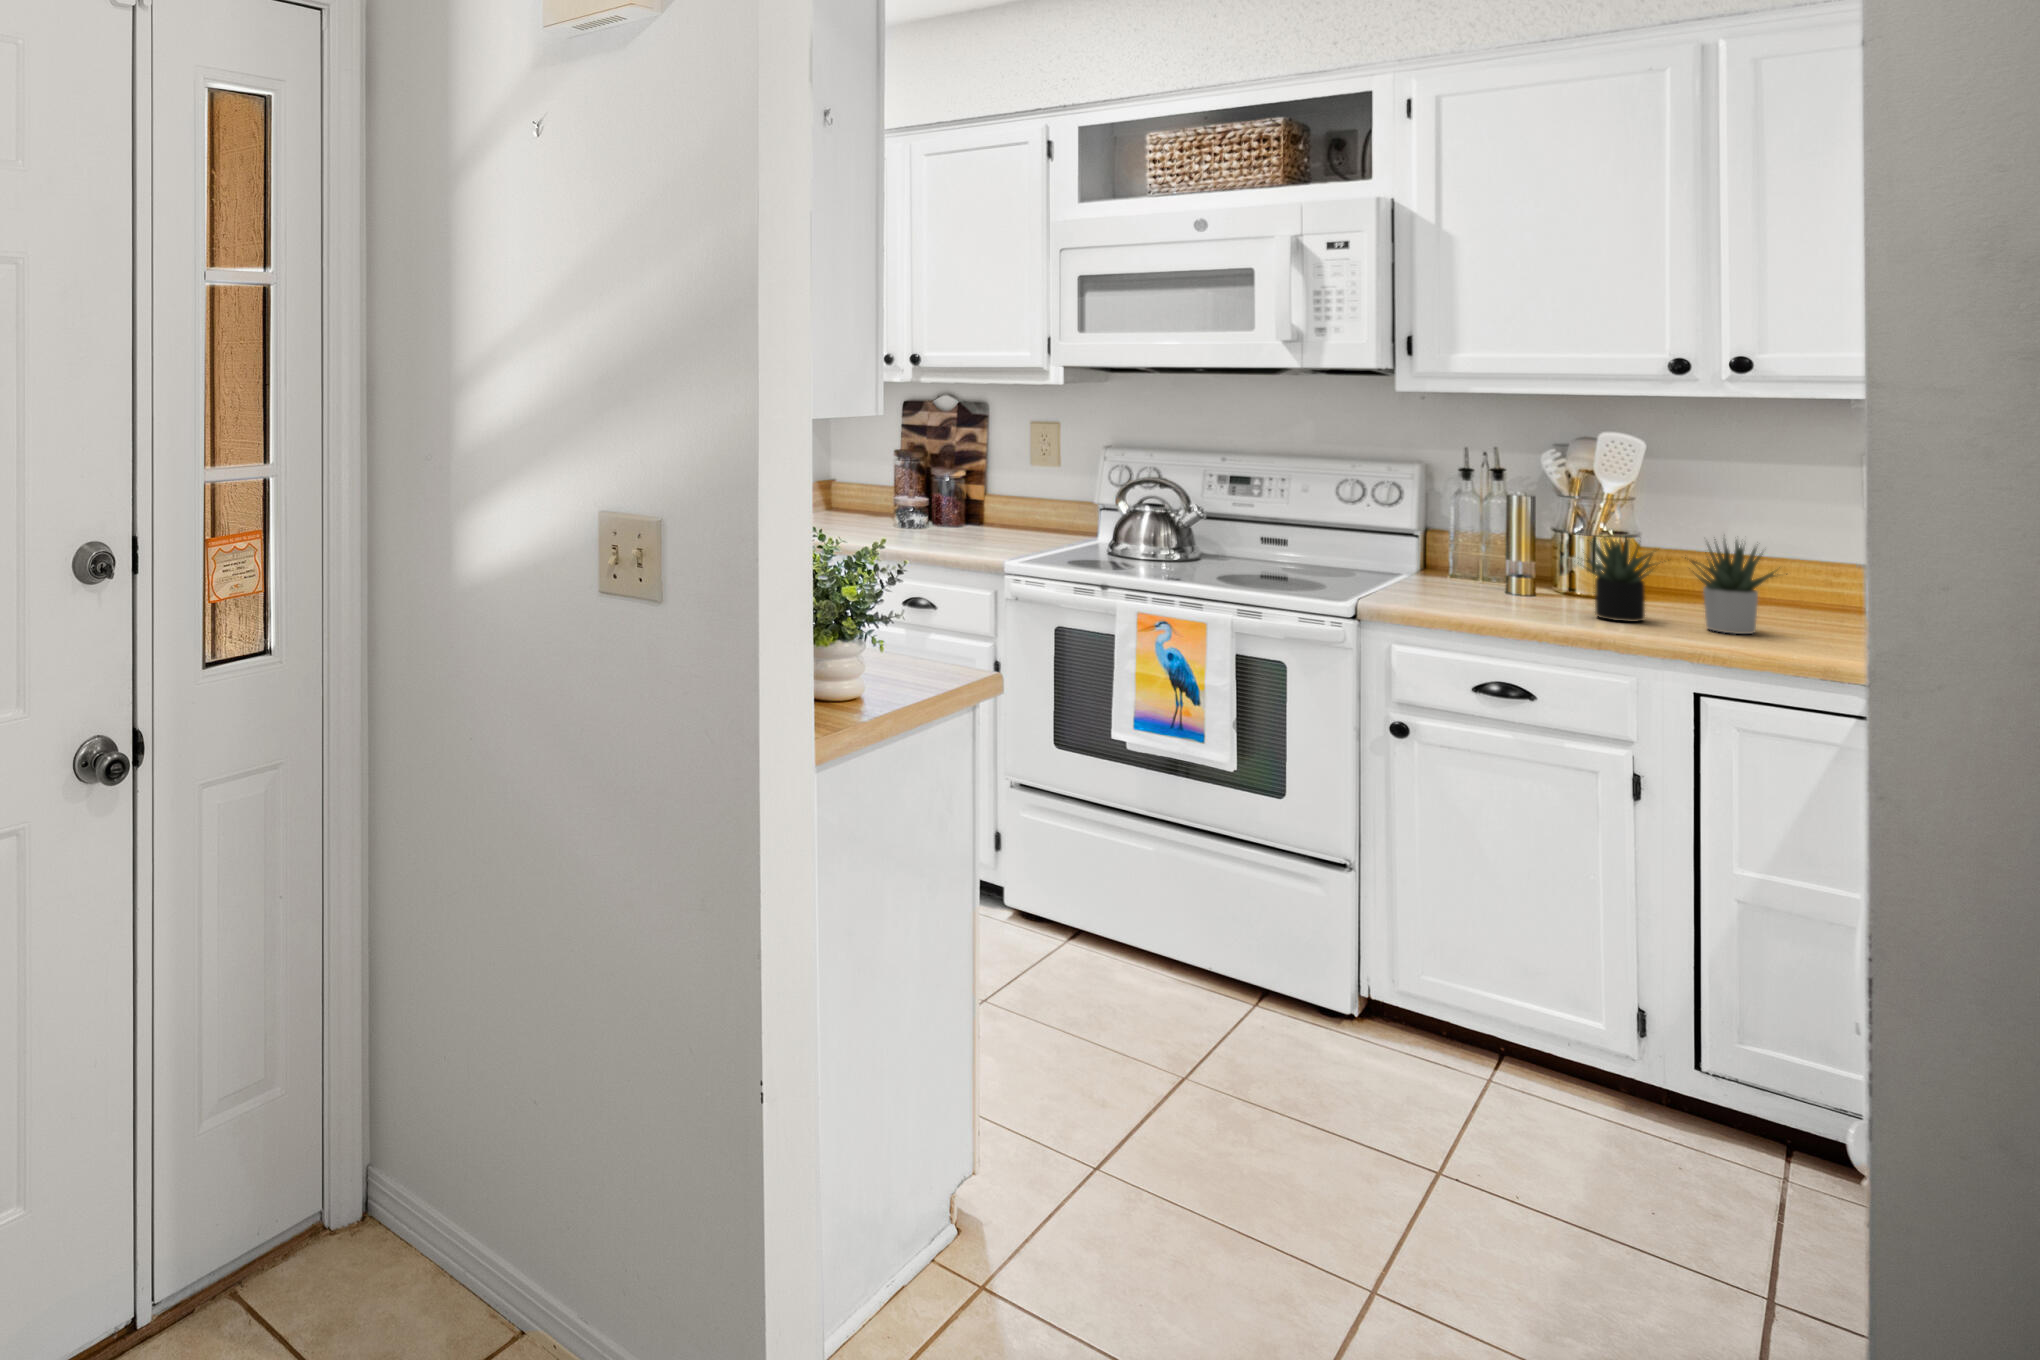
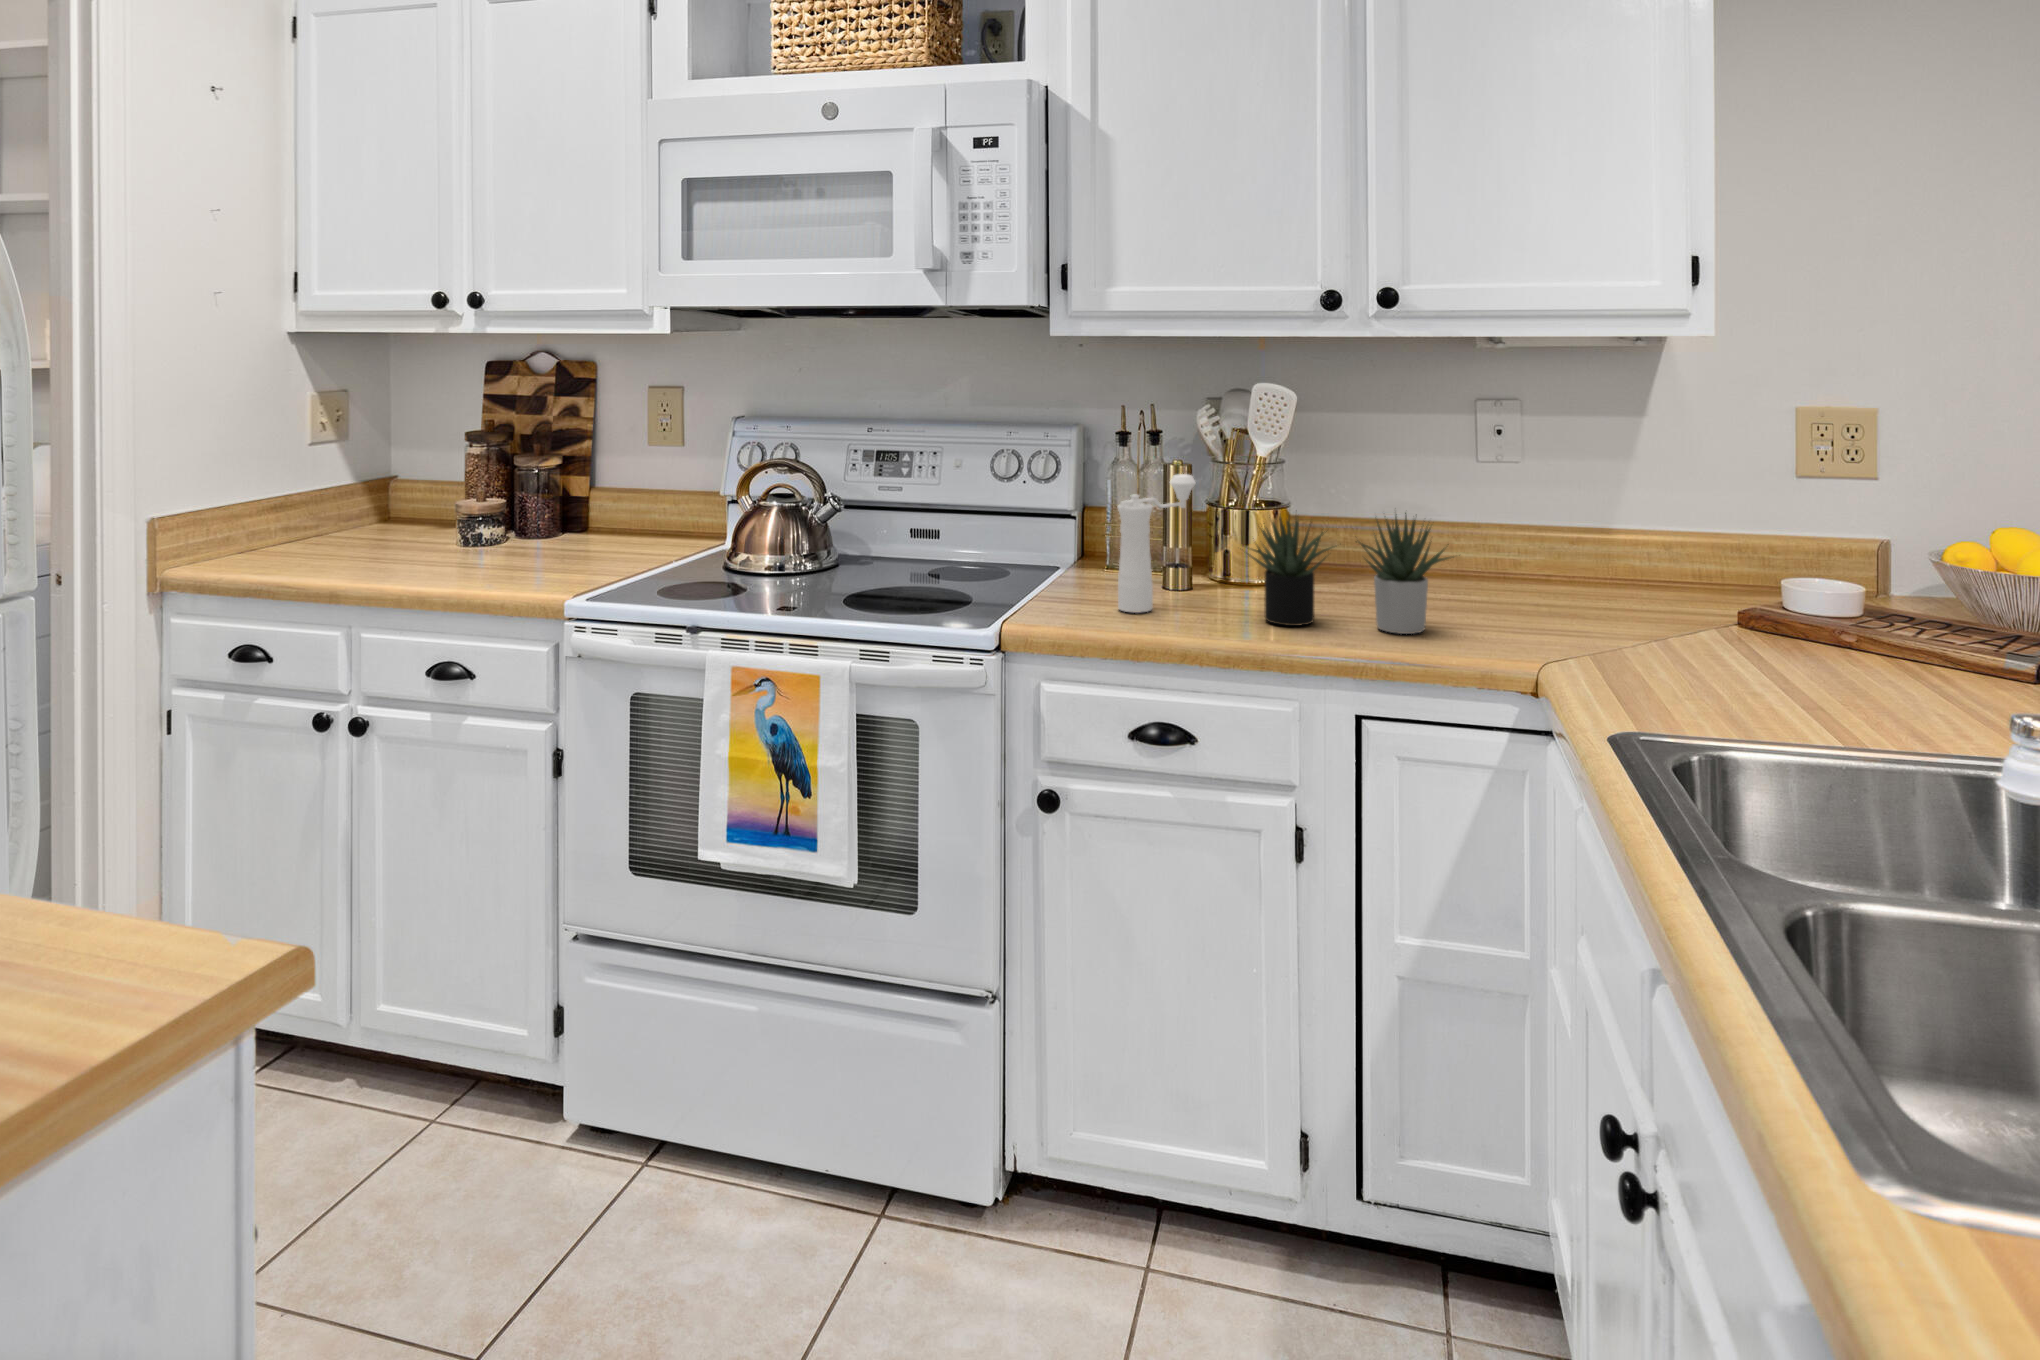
pepper mill: none [1456,501,1531,604] -> present [1118,474,1195,612]

